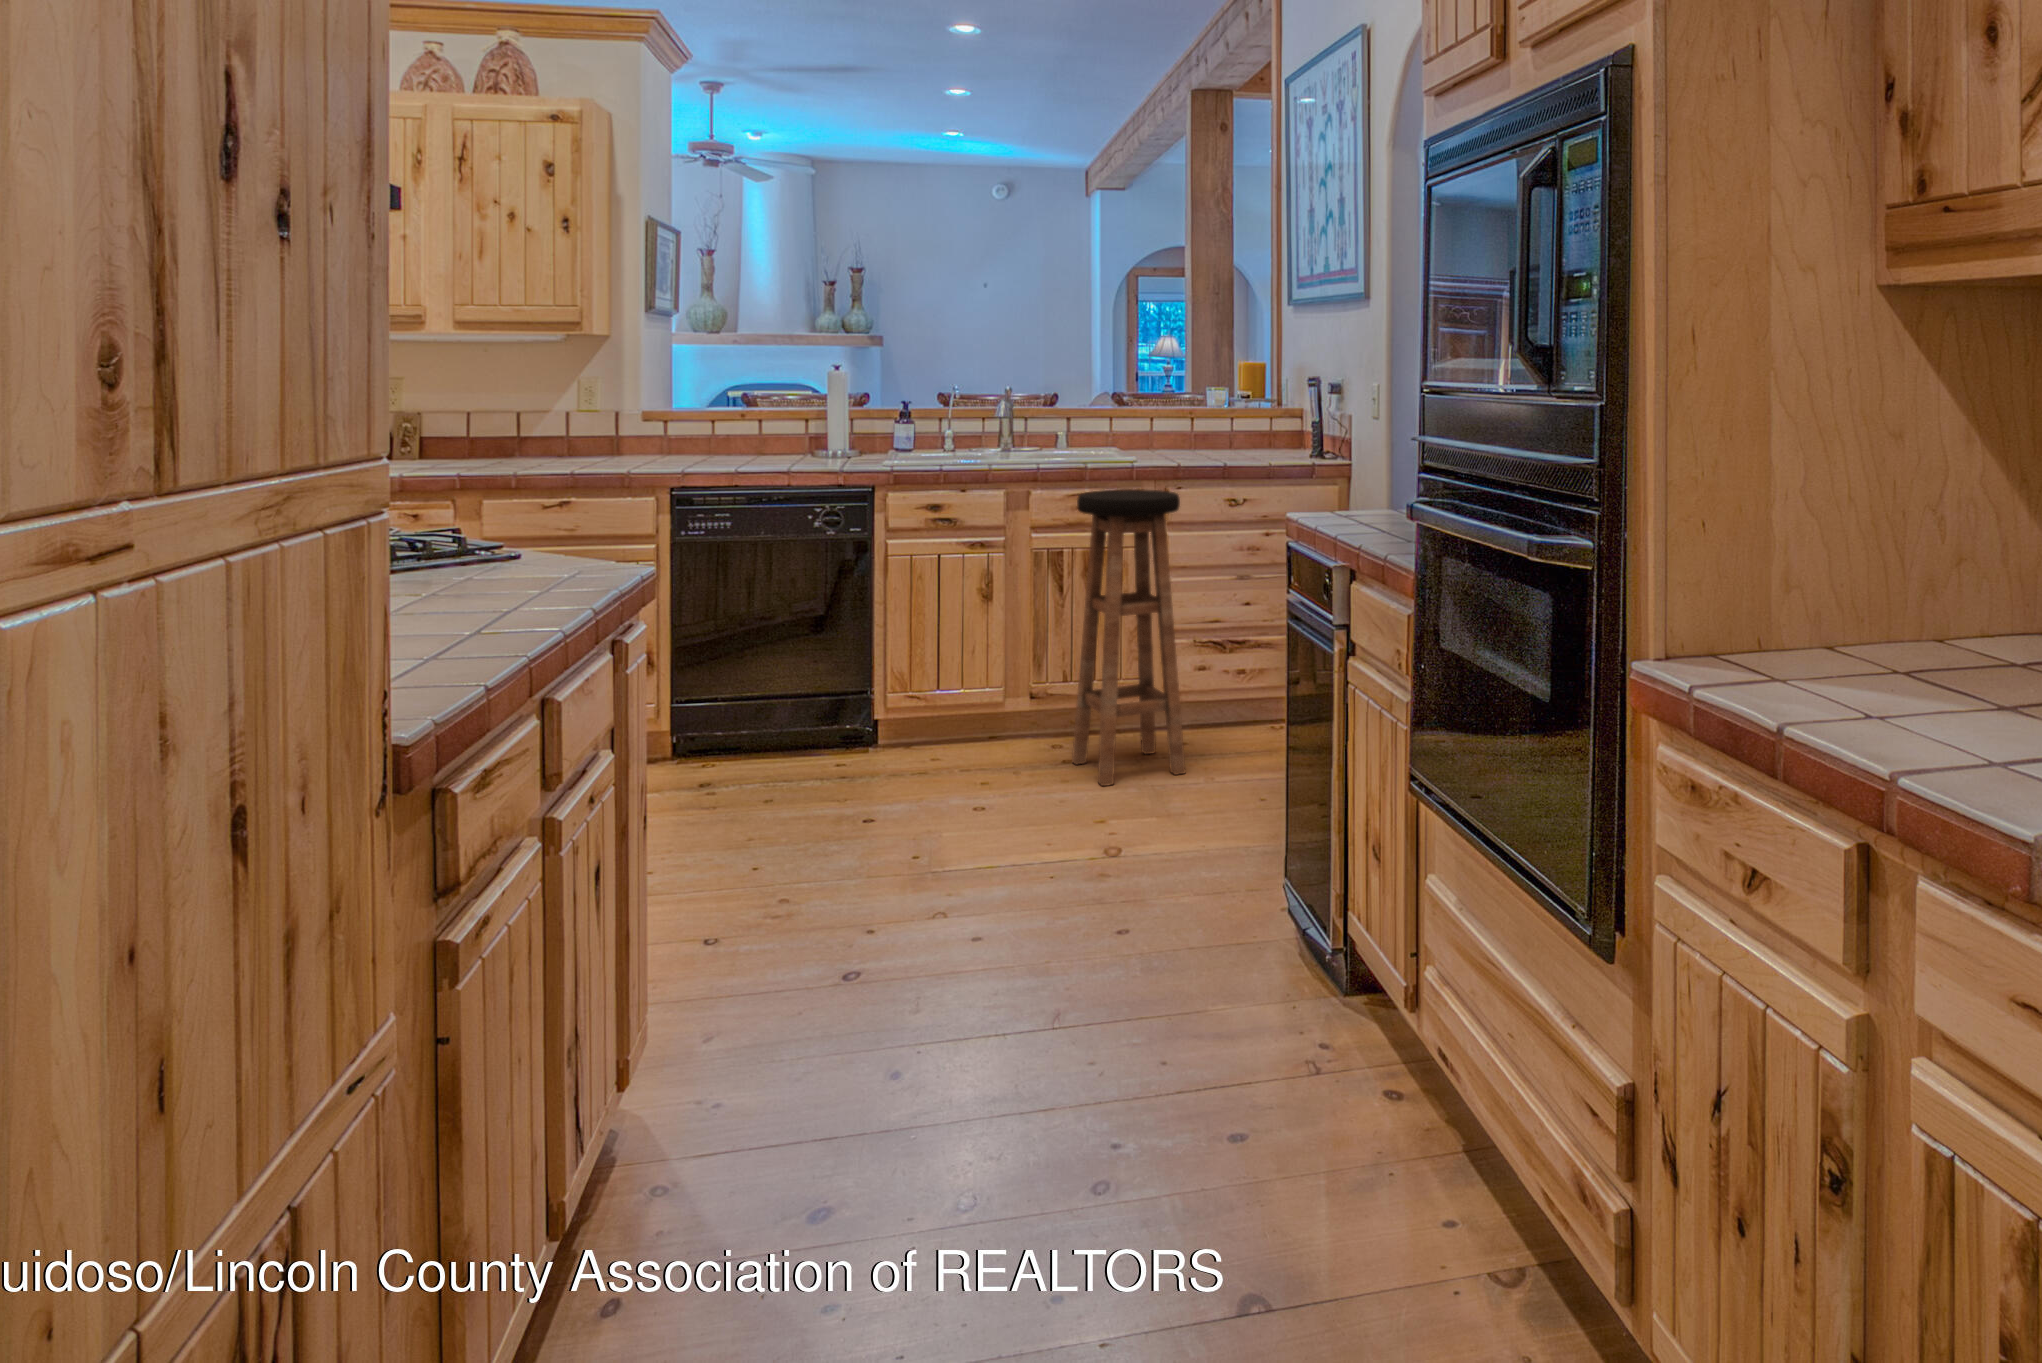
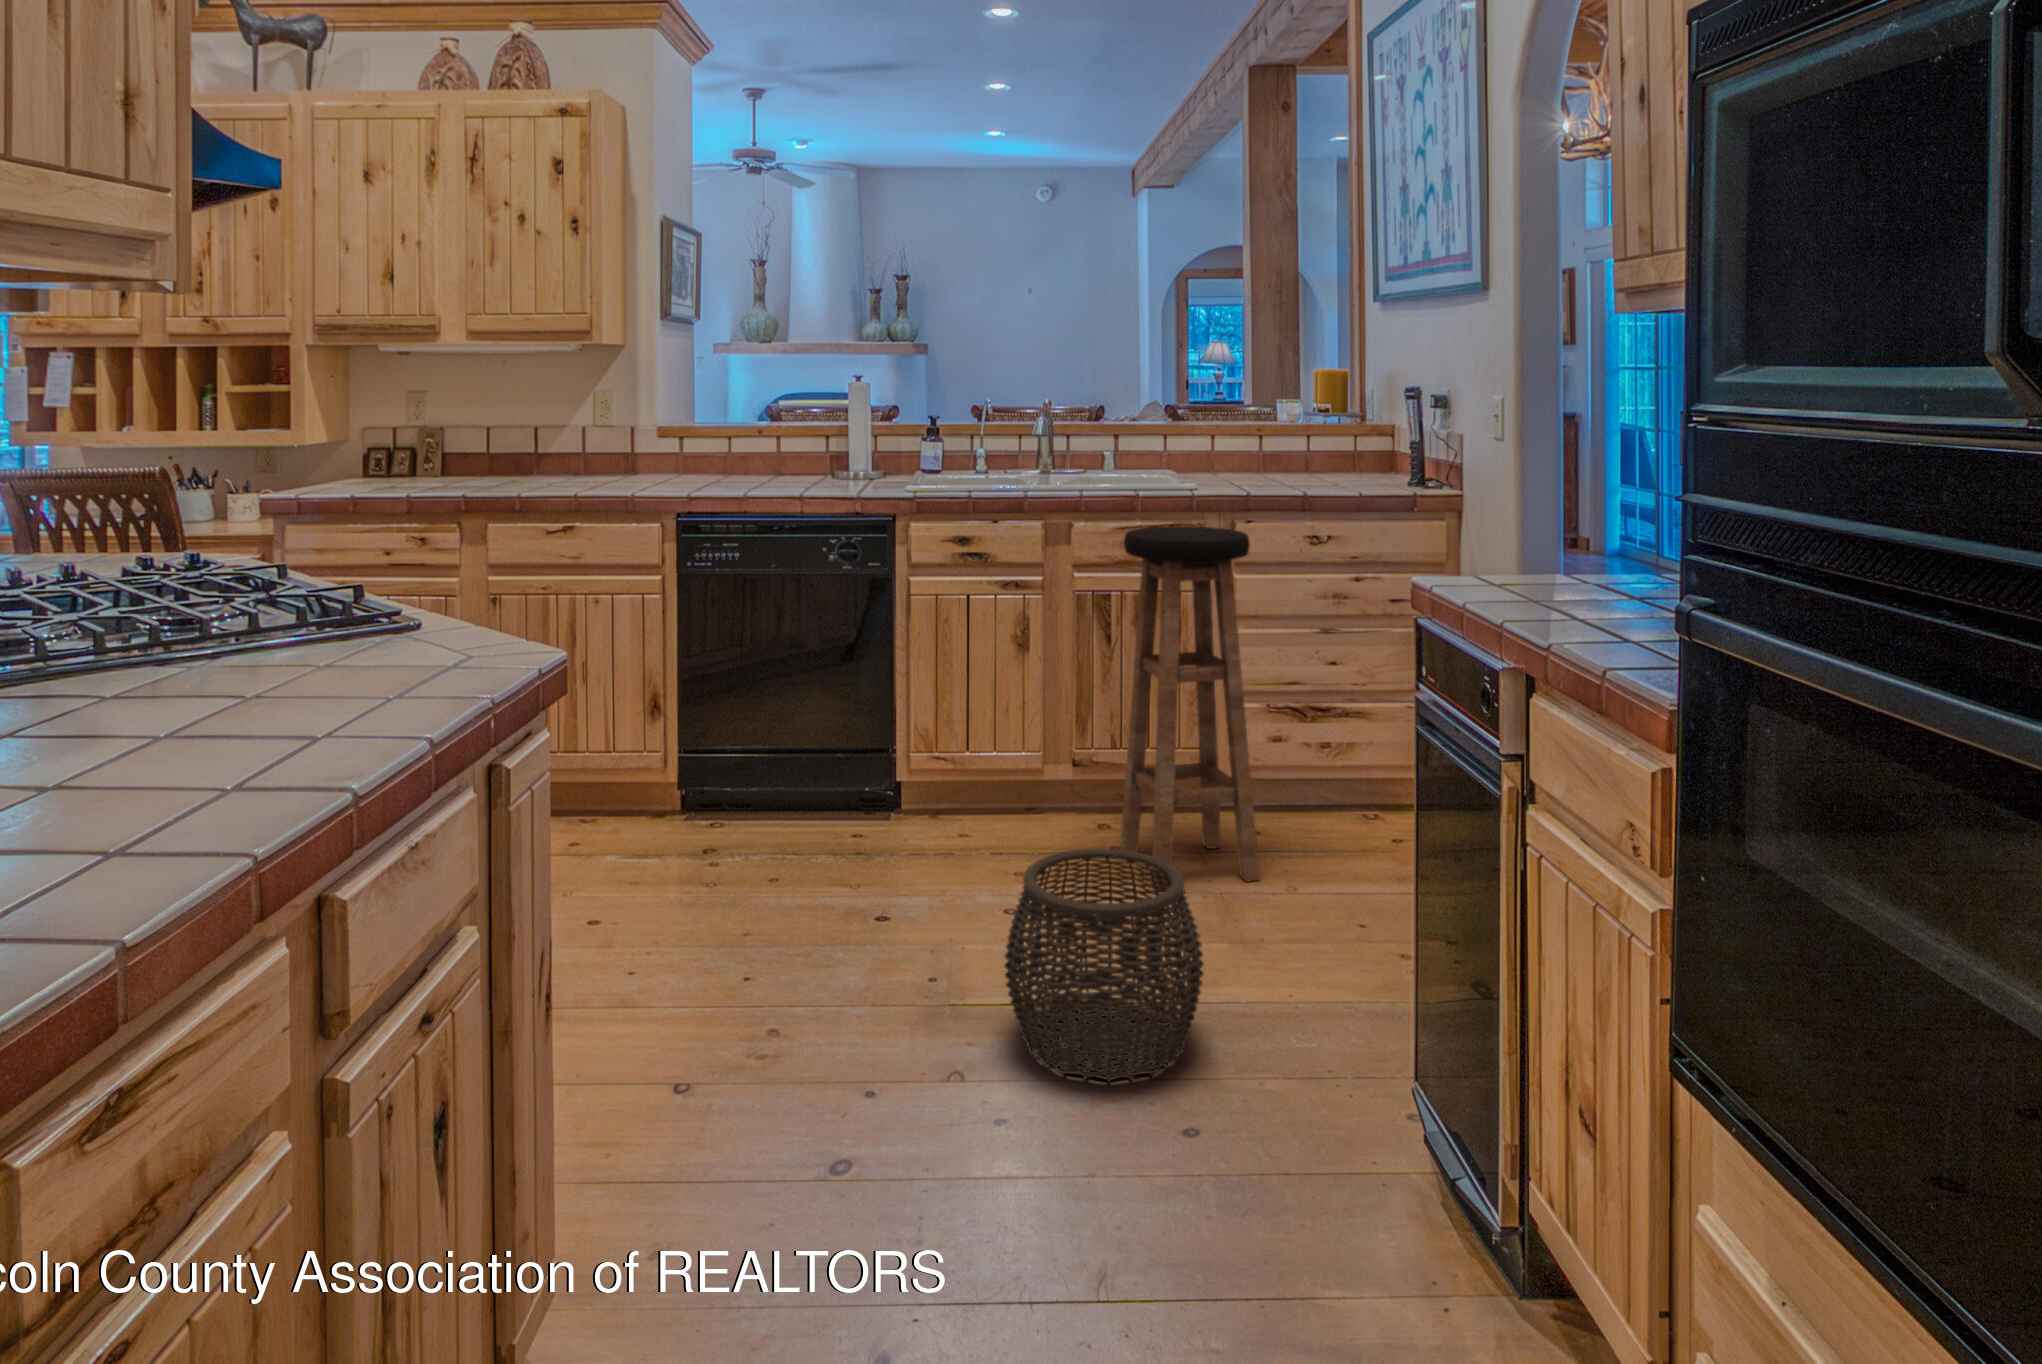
woven basket: none [977,740,1136,913] -> present [1004,848,1204,1082]

